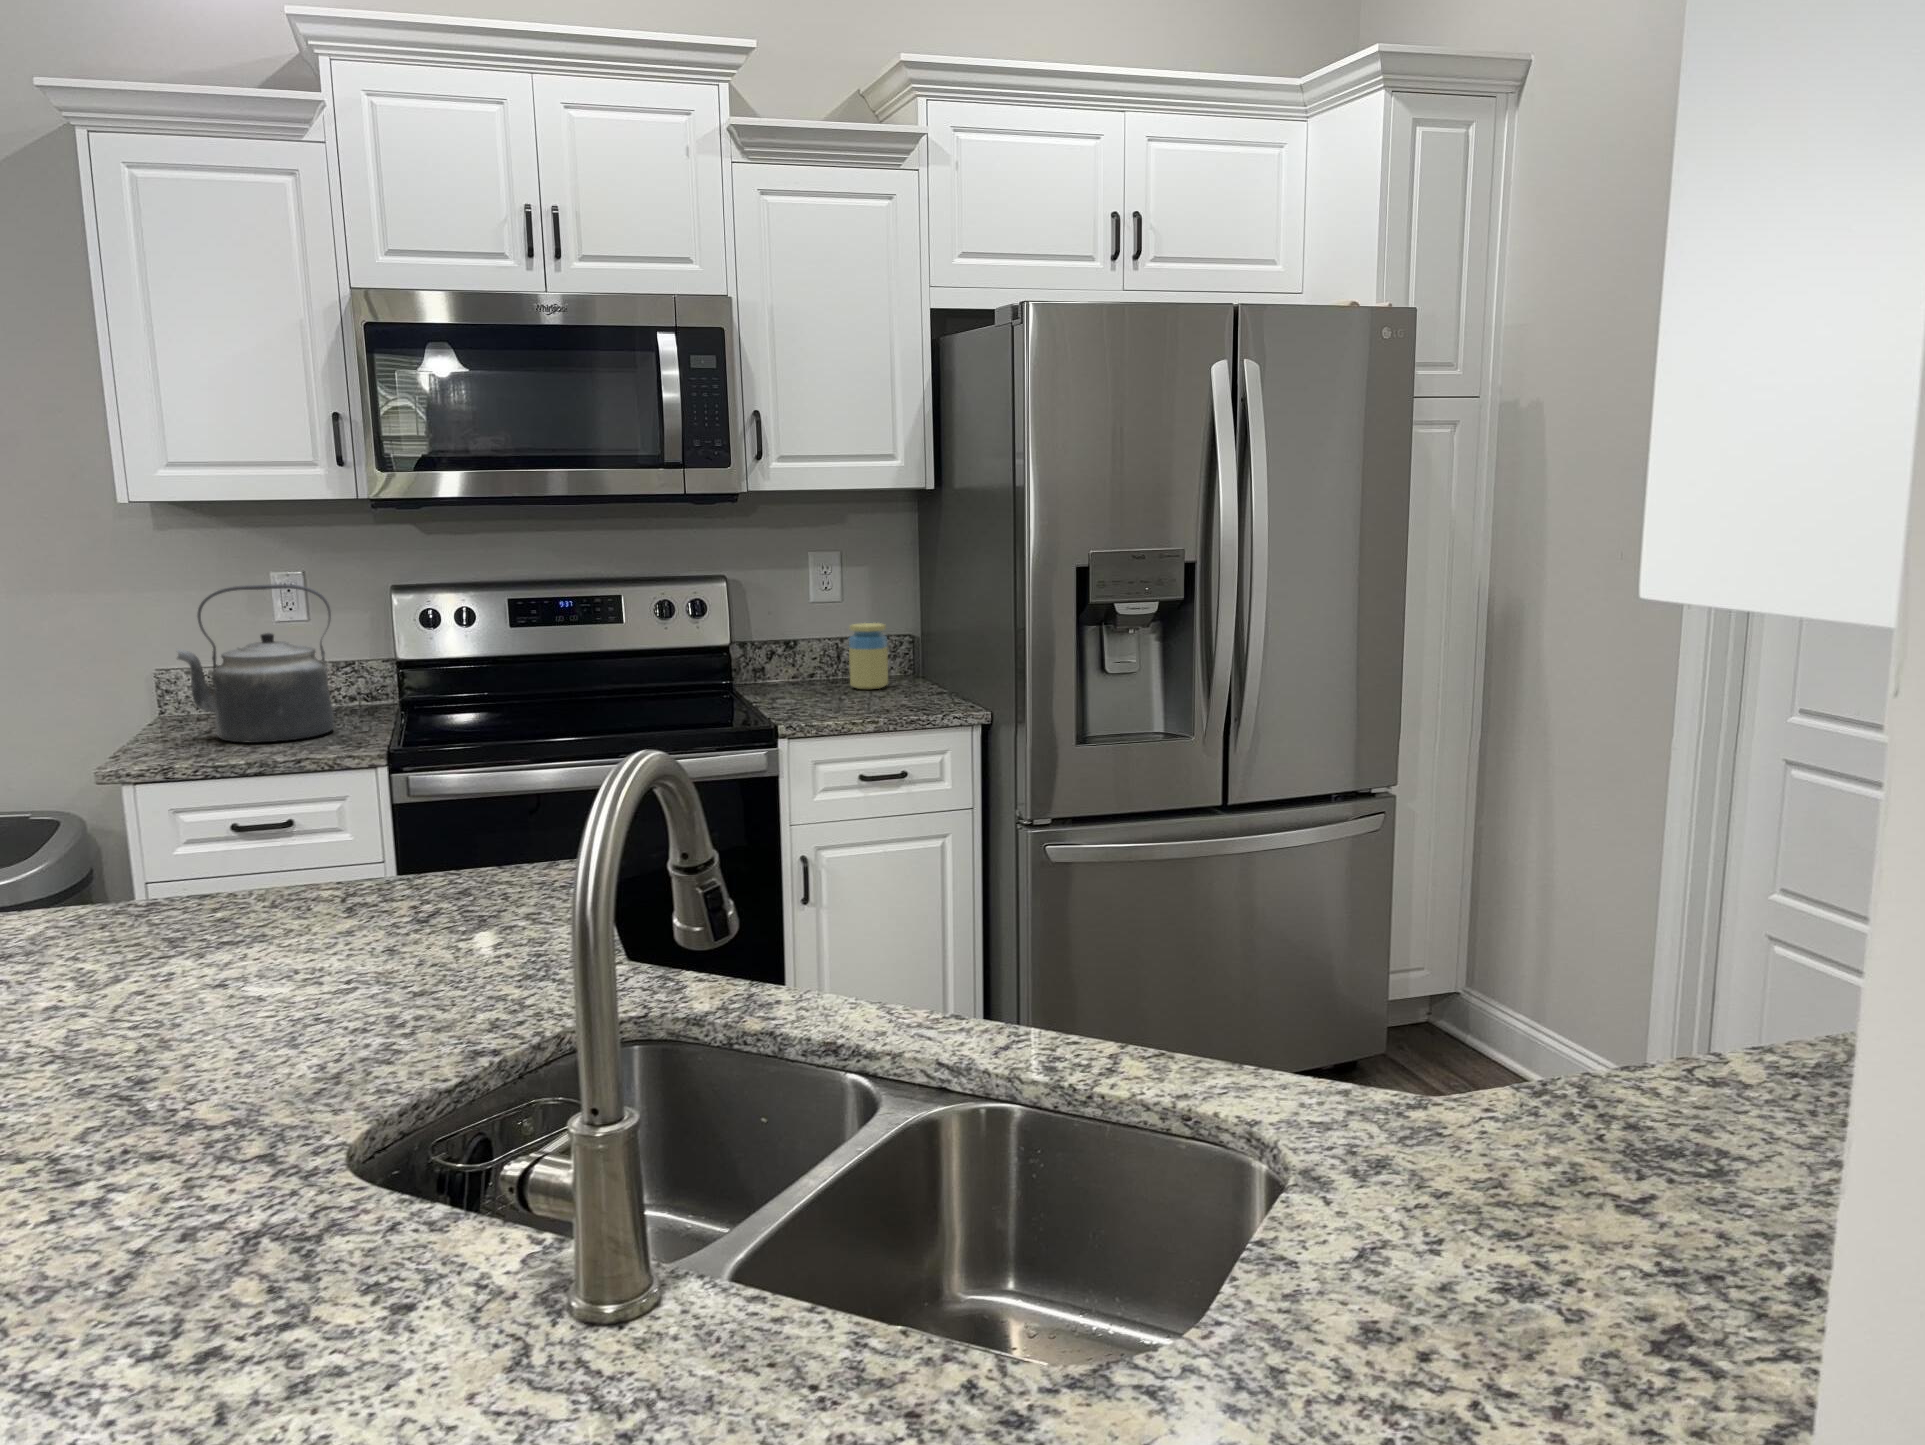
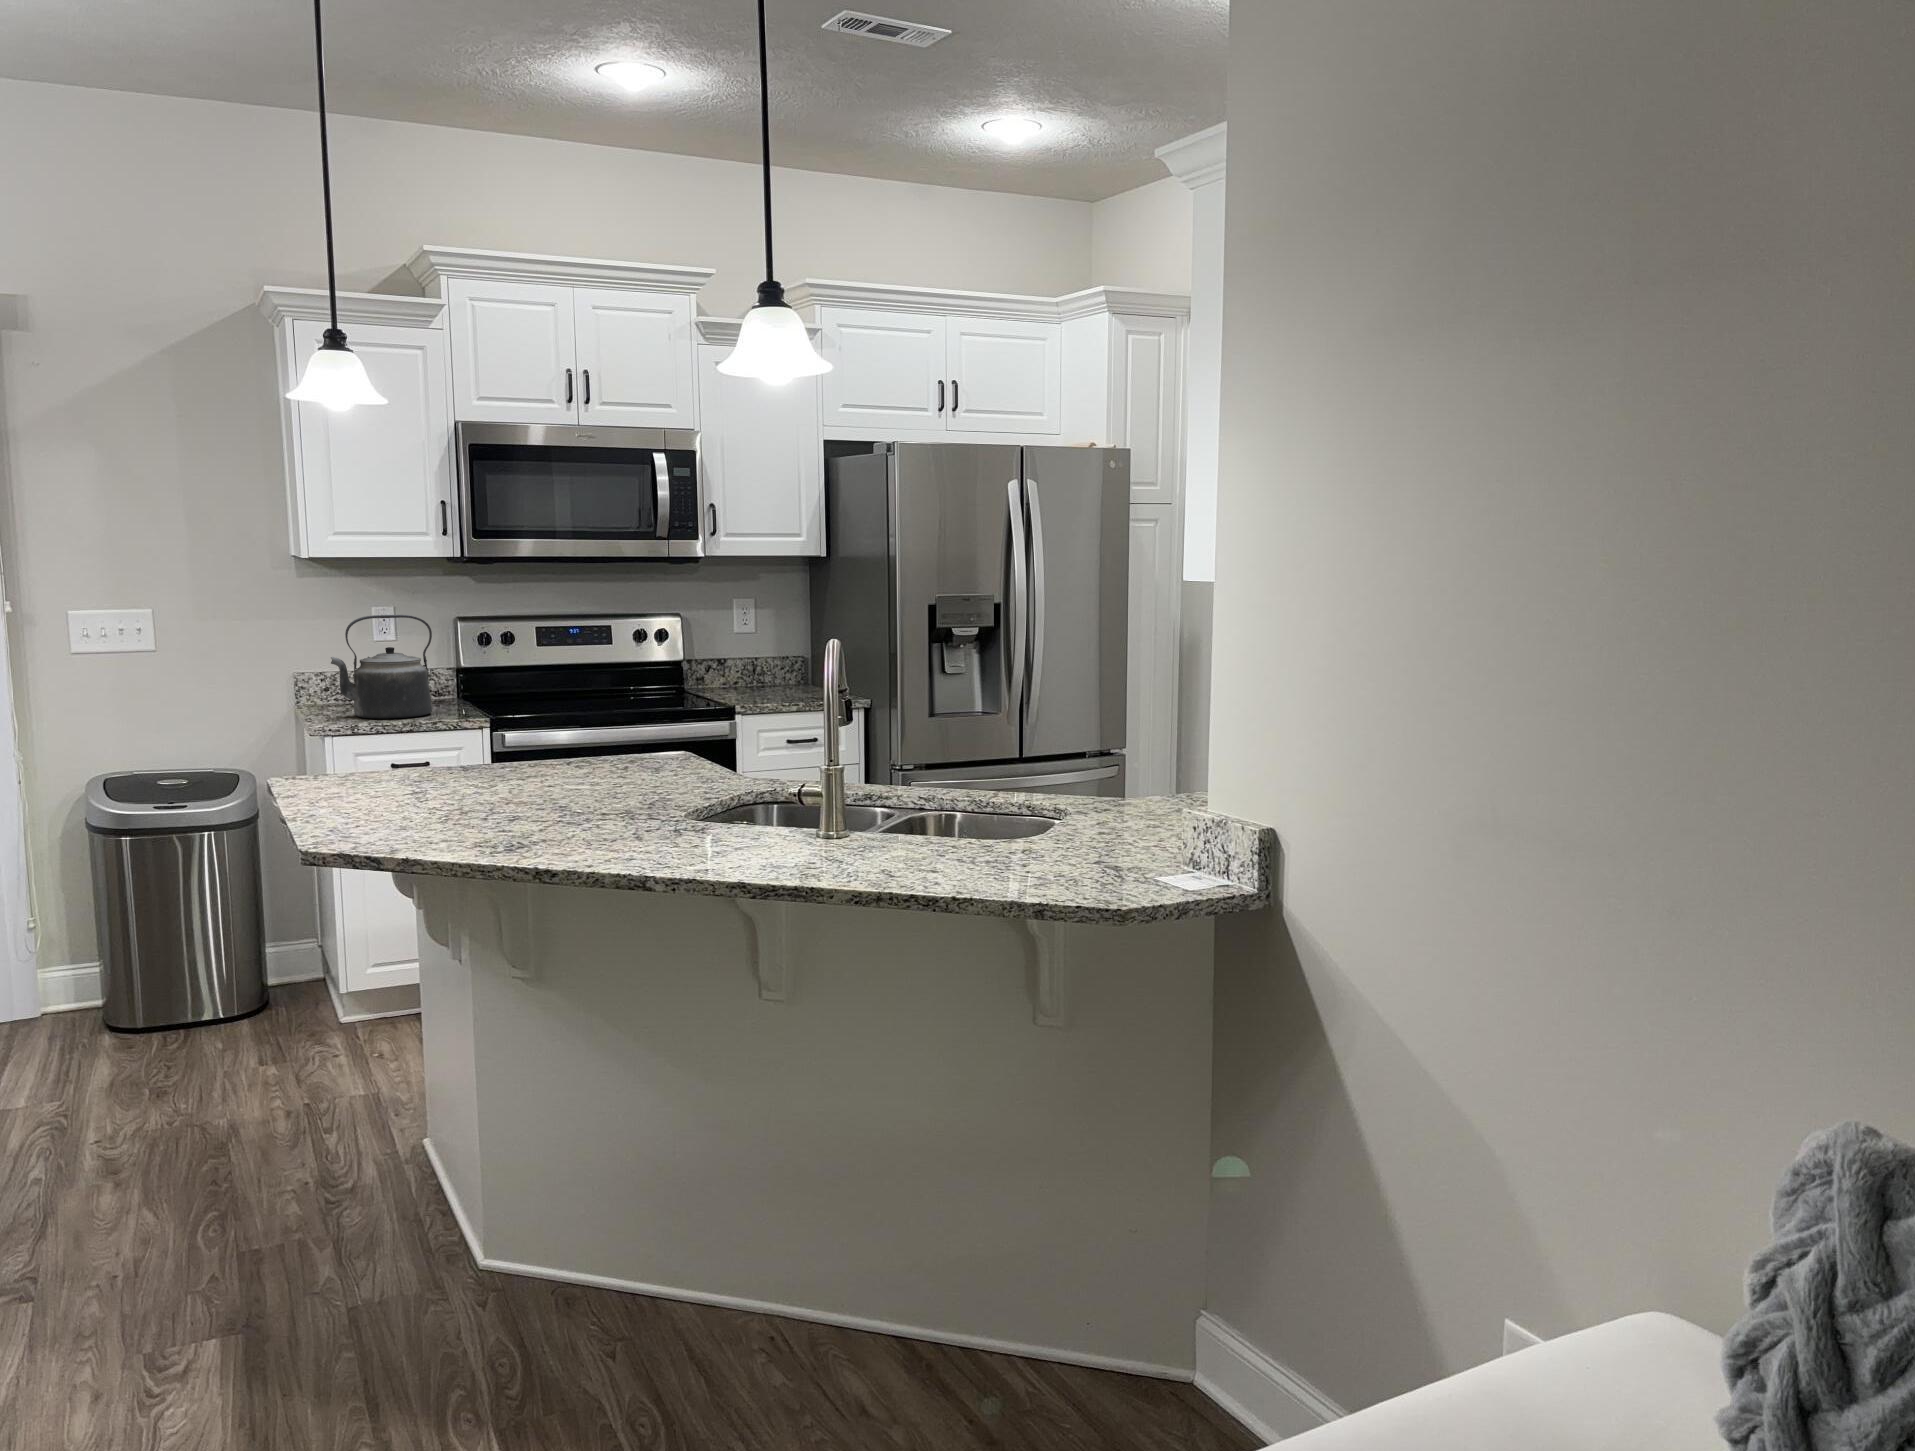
jar: present [849,623,888,689] -> none [762,647,789,691]

